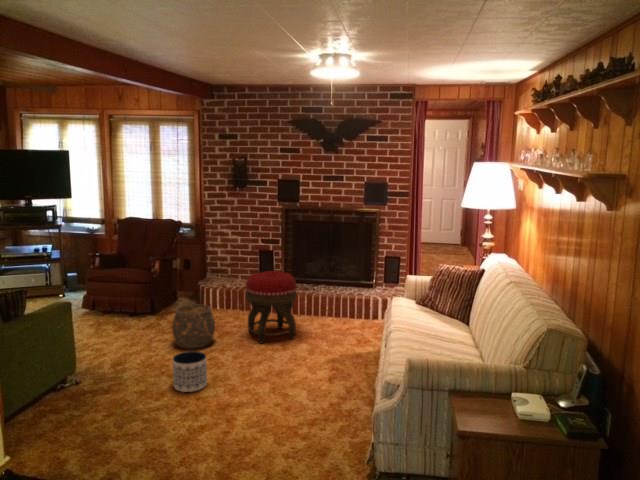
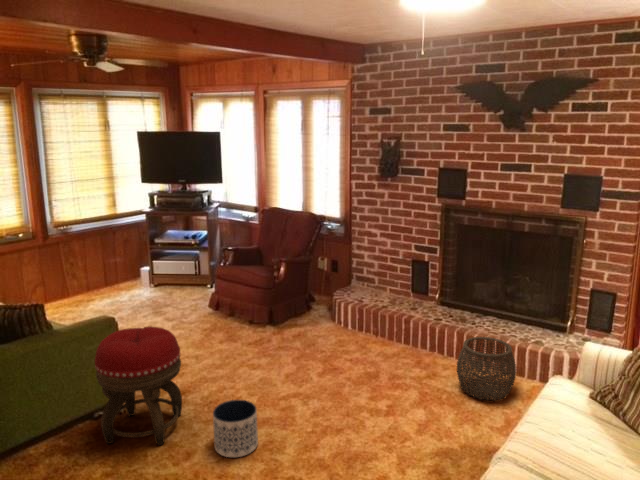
footstool: present [246,271,297,343] -> present [95,326,182,445]
woven basket: present [172,304,215,349] -> present [457,337,516,401]

